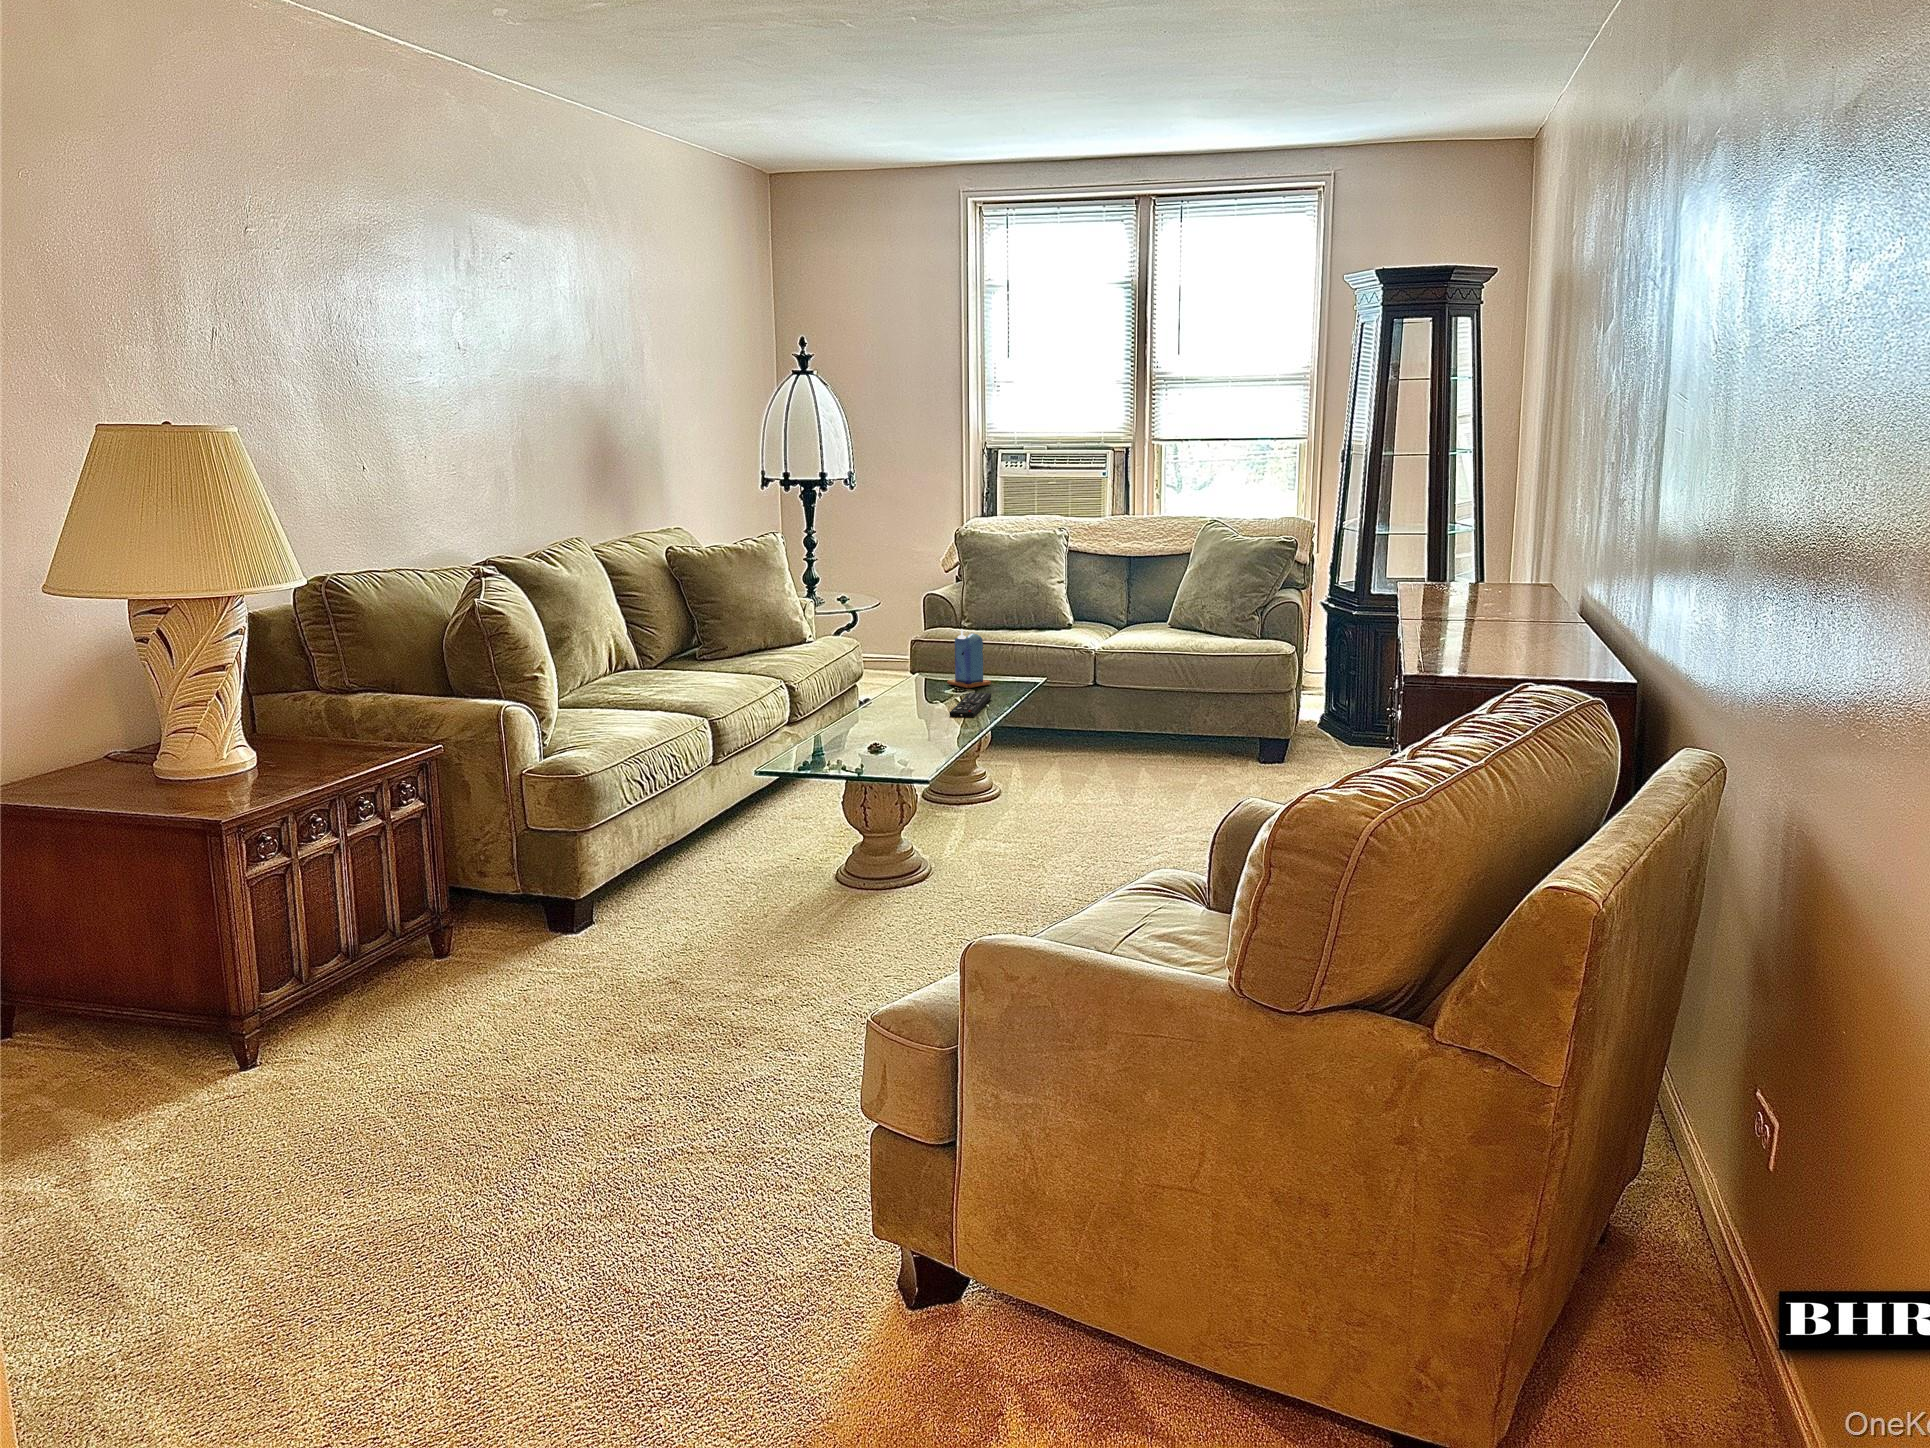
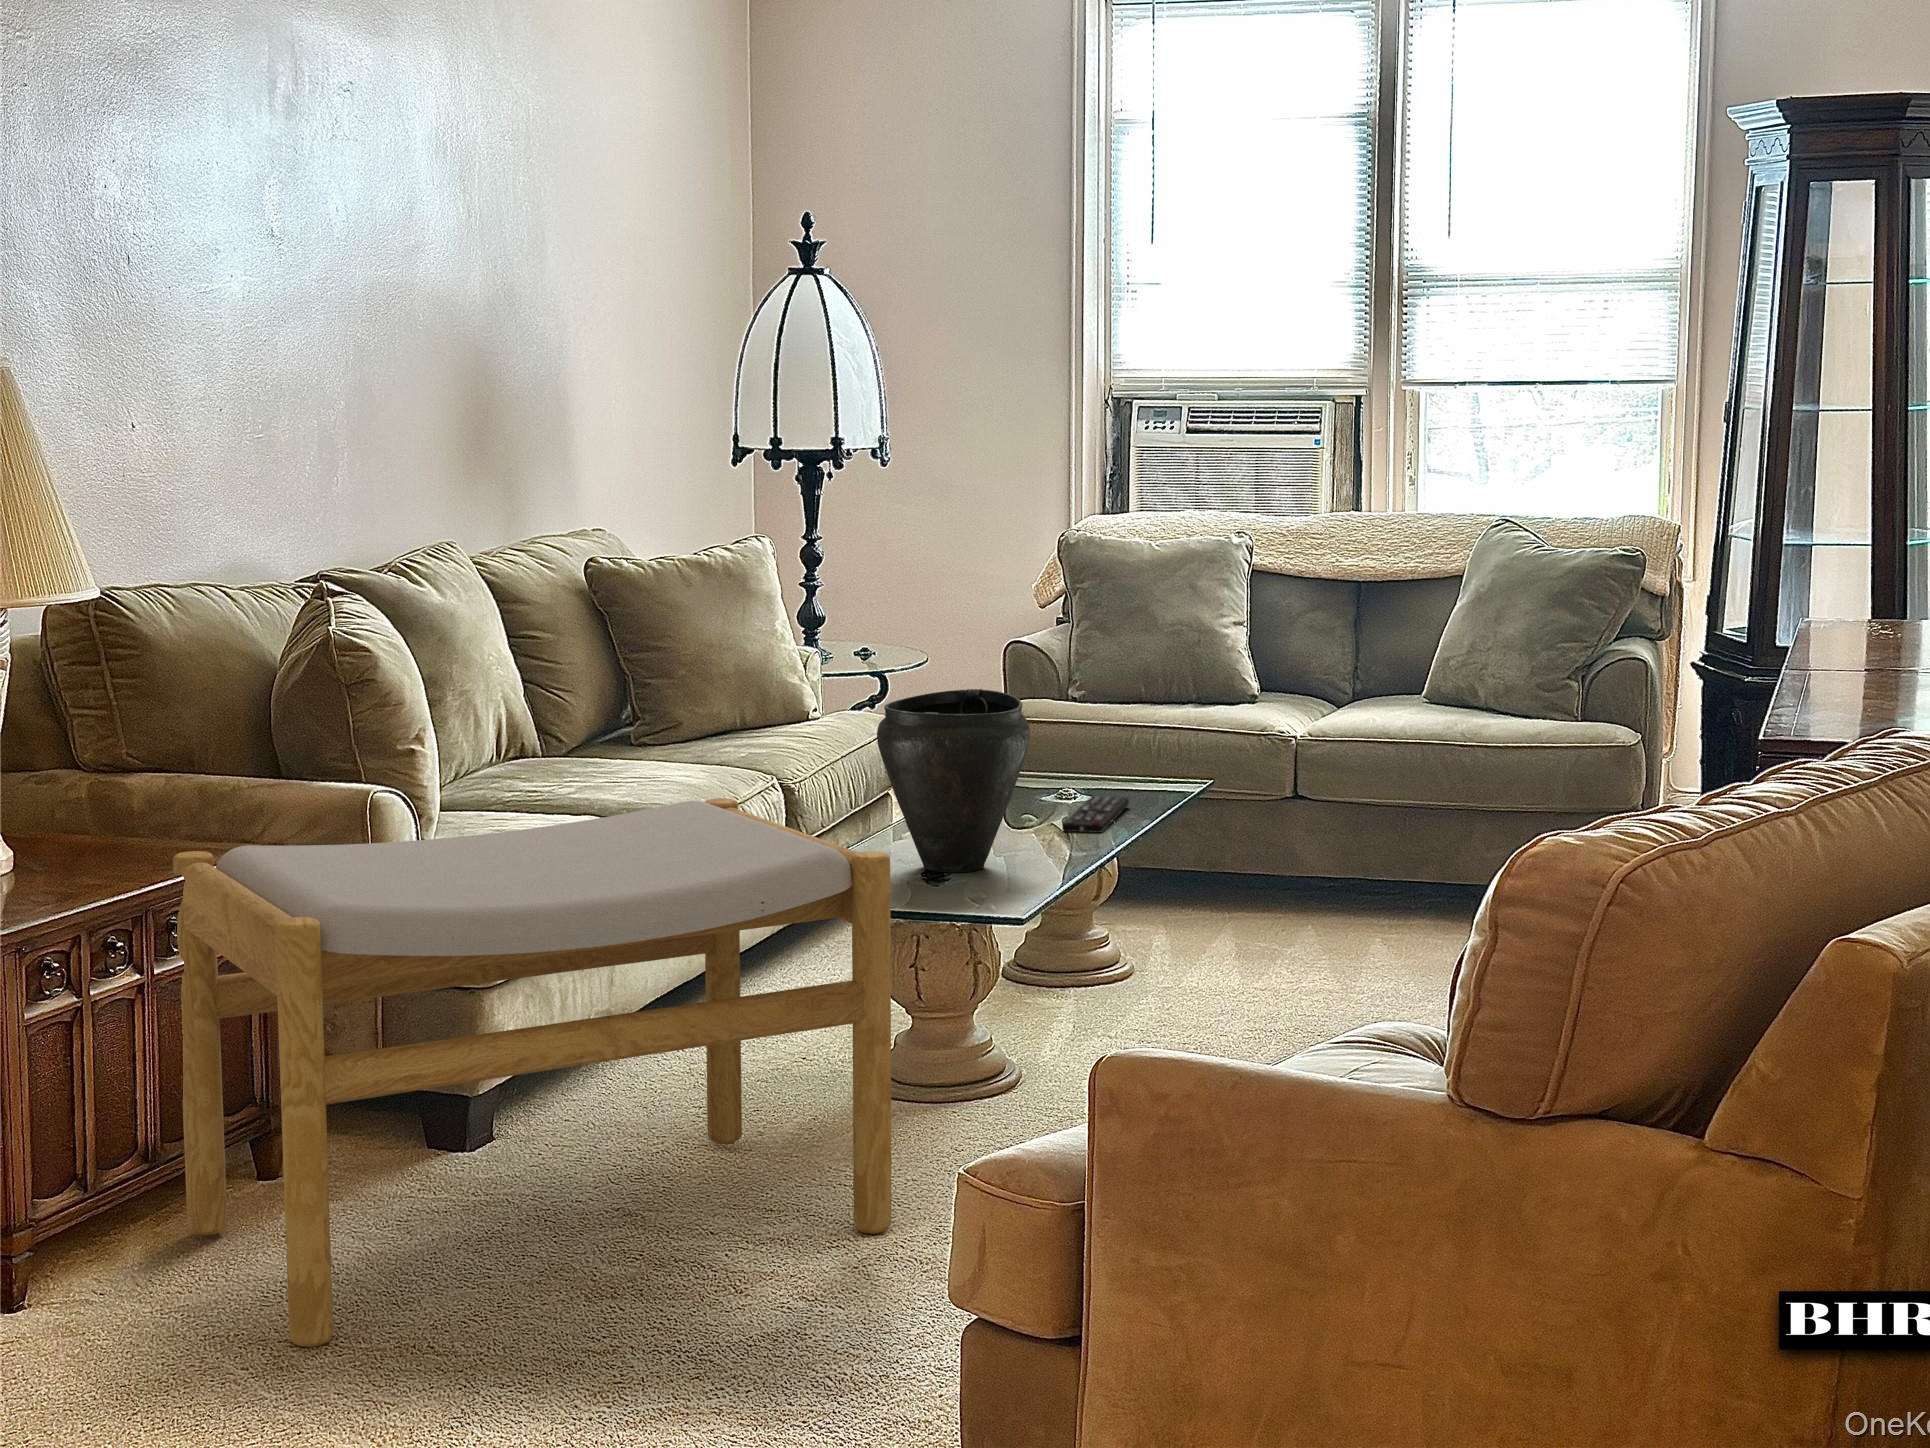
candle: present [947,629,991,688] -> none [1053,692,1127,791]
vase: none [832,634,926,747] -> present [877,689,1030,872]
footstool: none [374,707,838,1072] -> present [173,798,892,1347]

